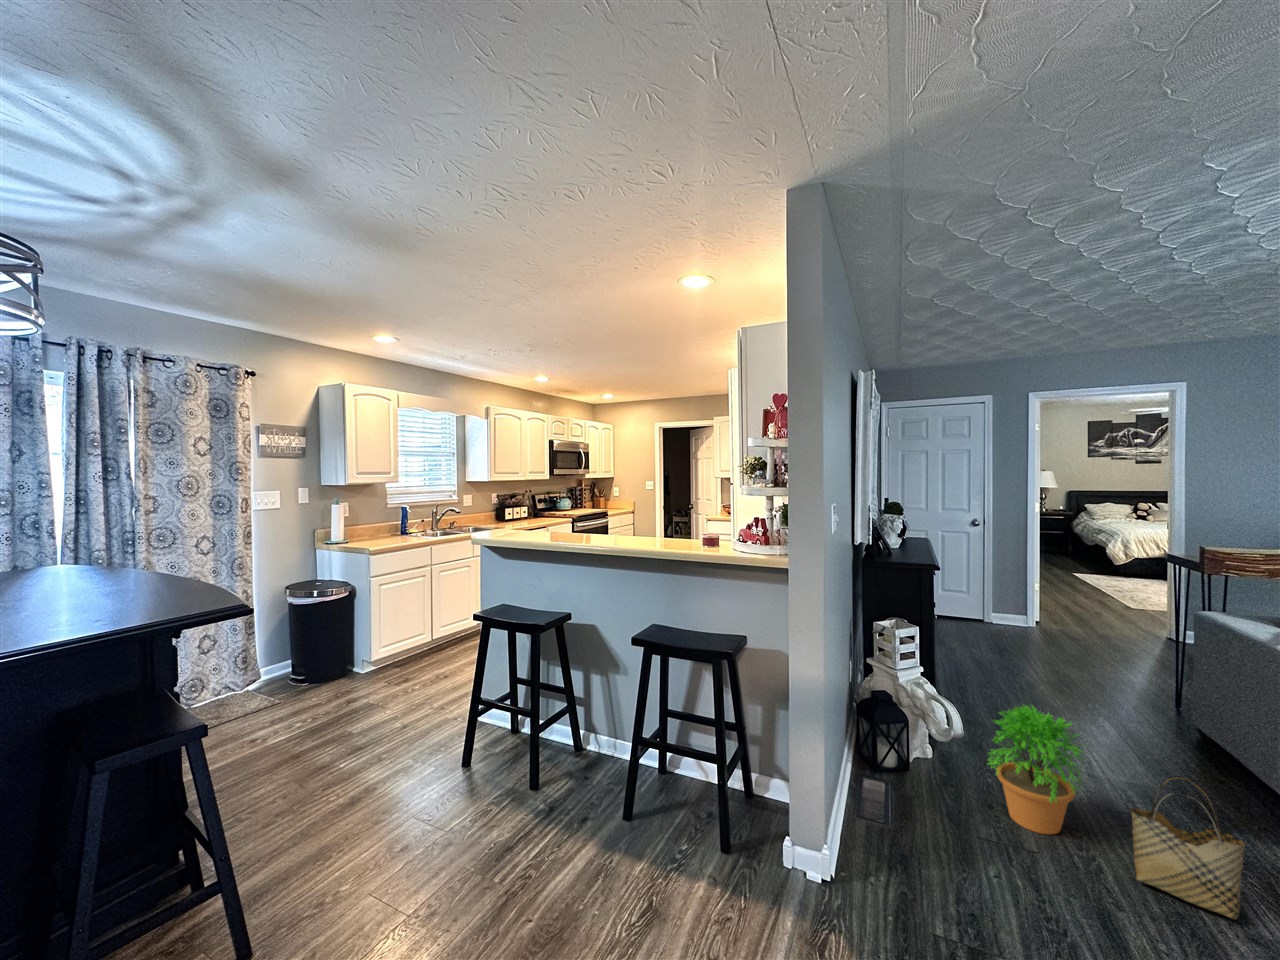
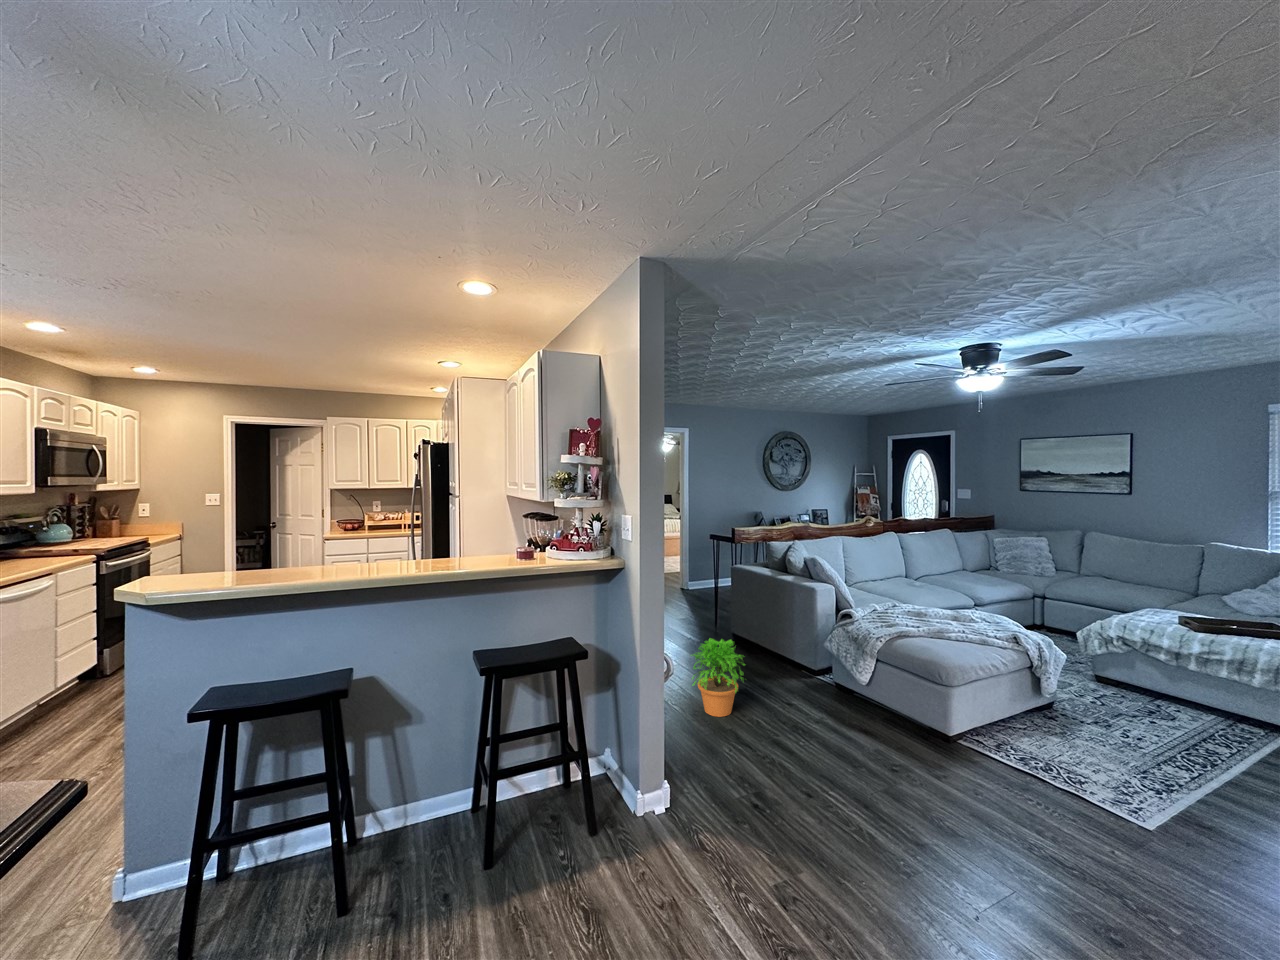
woven basket: present [1130,777,1245,919] -> none [768,653,810,718]

